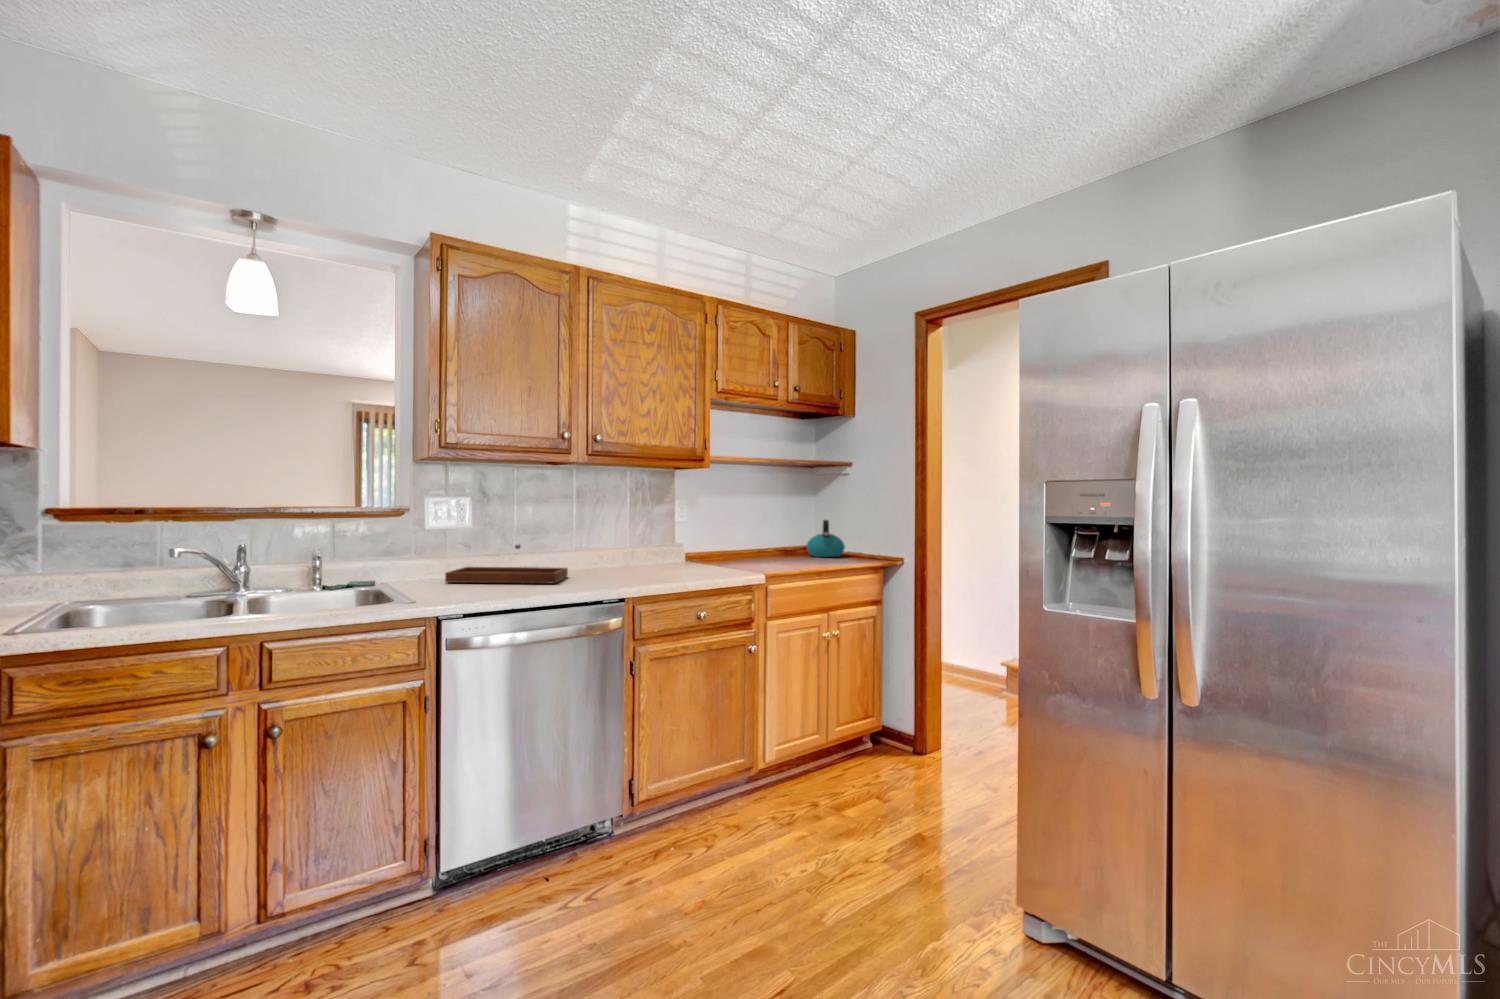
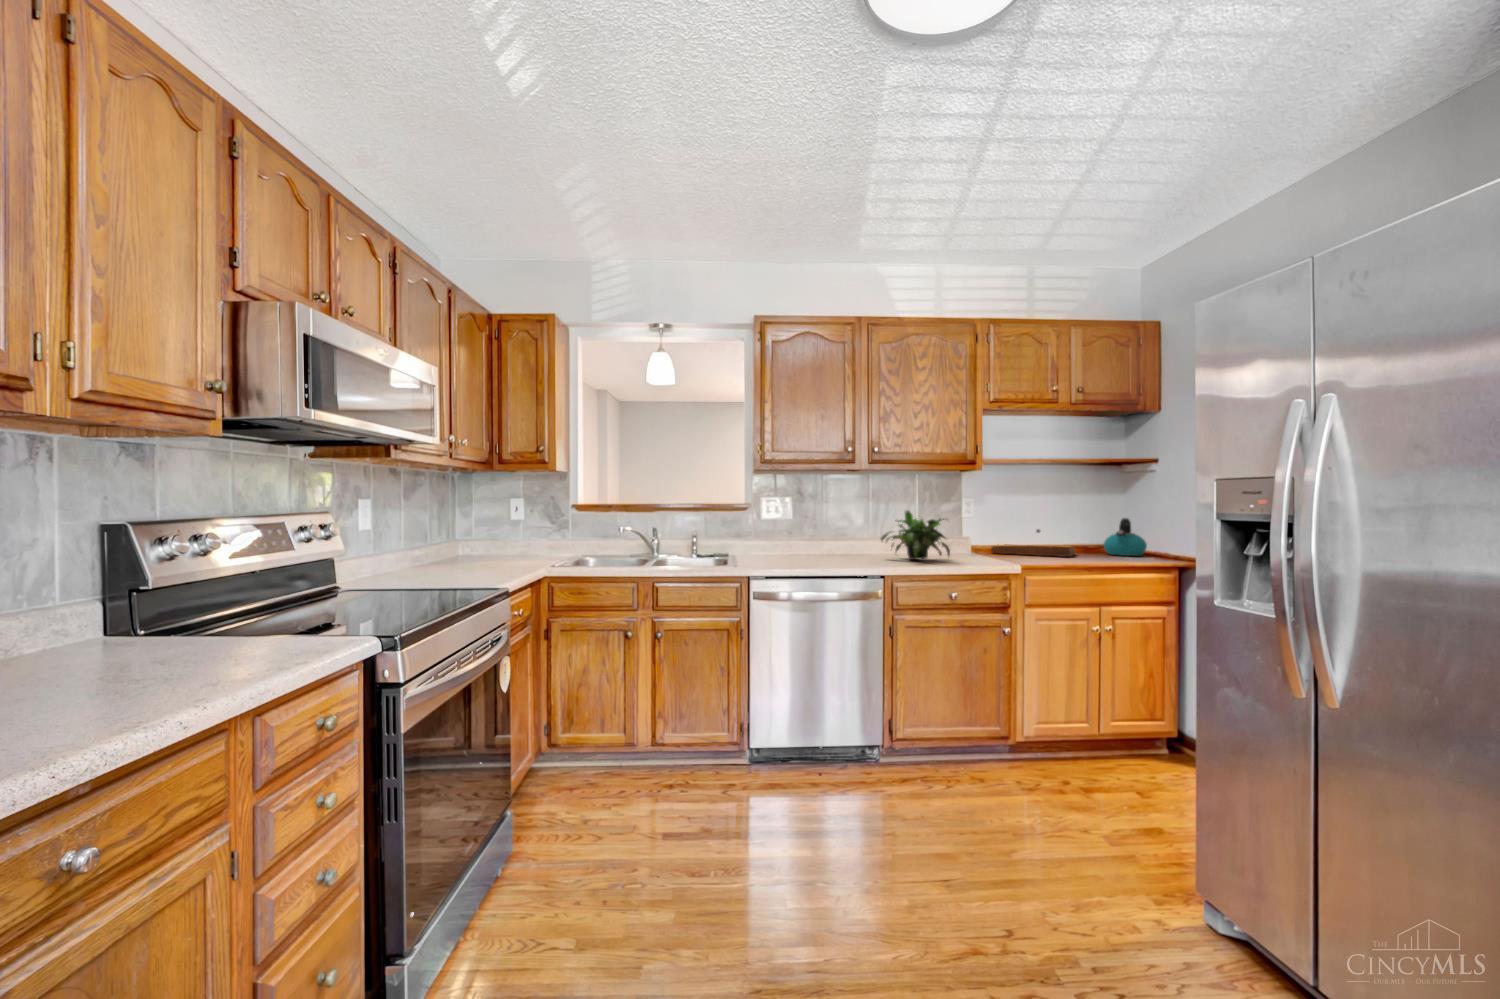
potted plant: none [603,513,688,575] -> present [881,510,950,560]
tray: present [445,544,568,584] -> present [991,529,1075,557]

